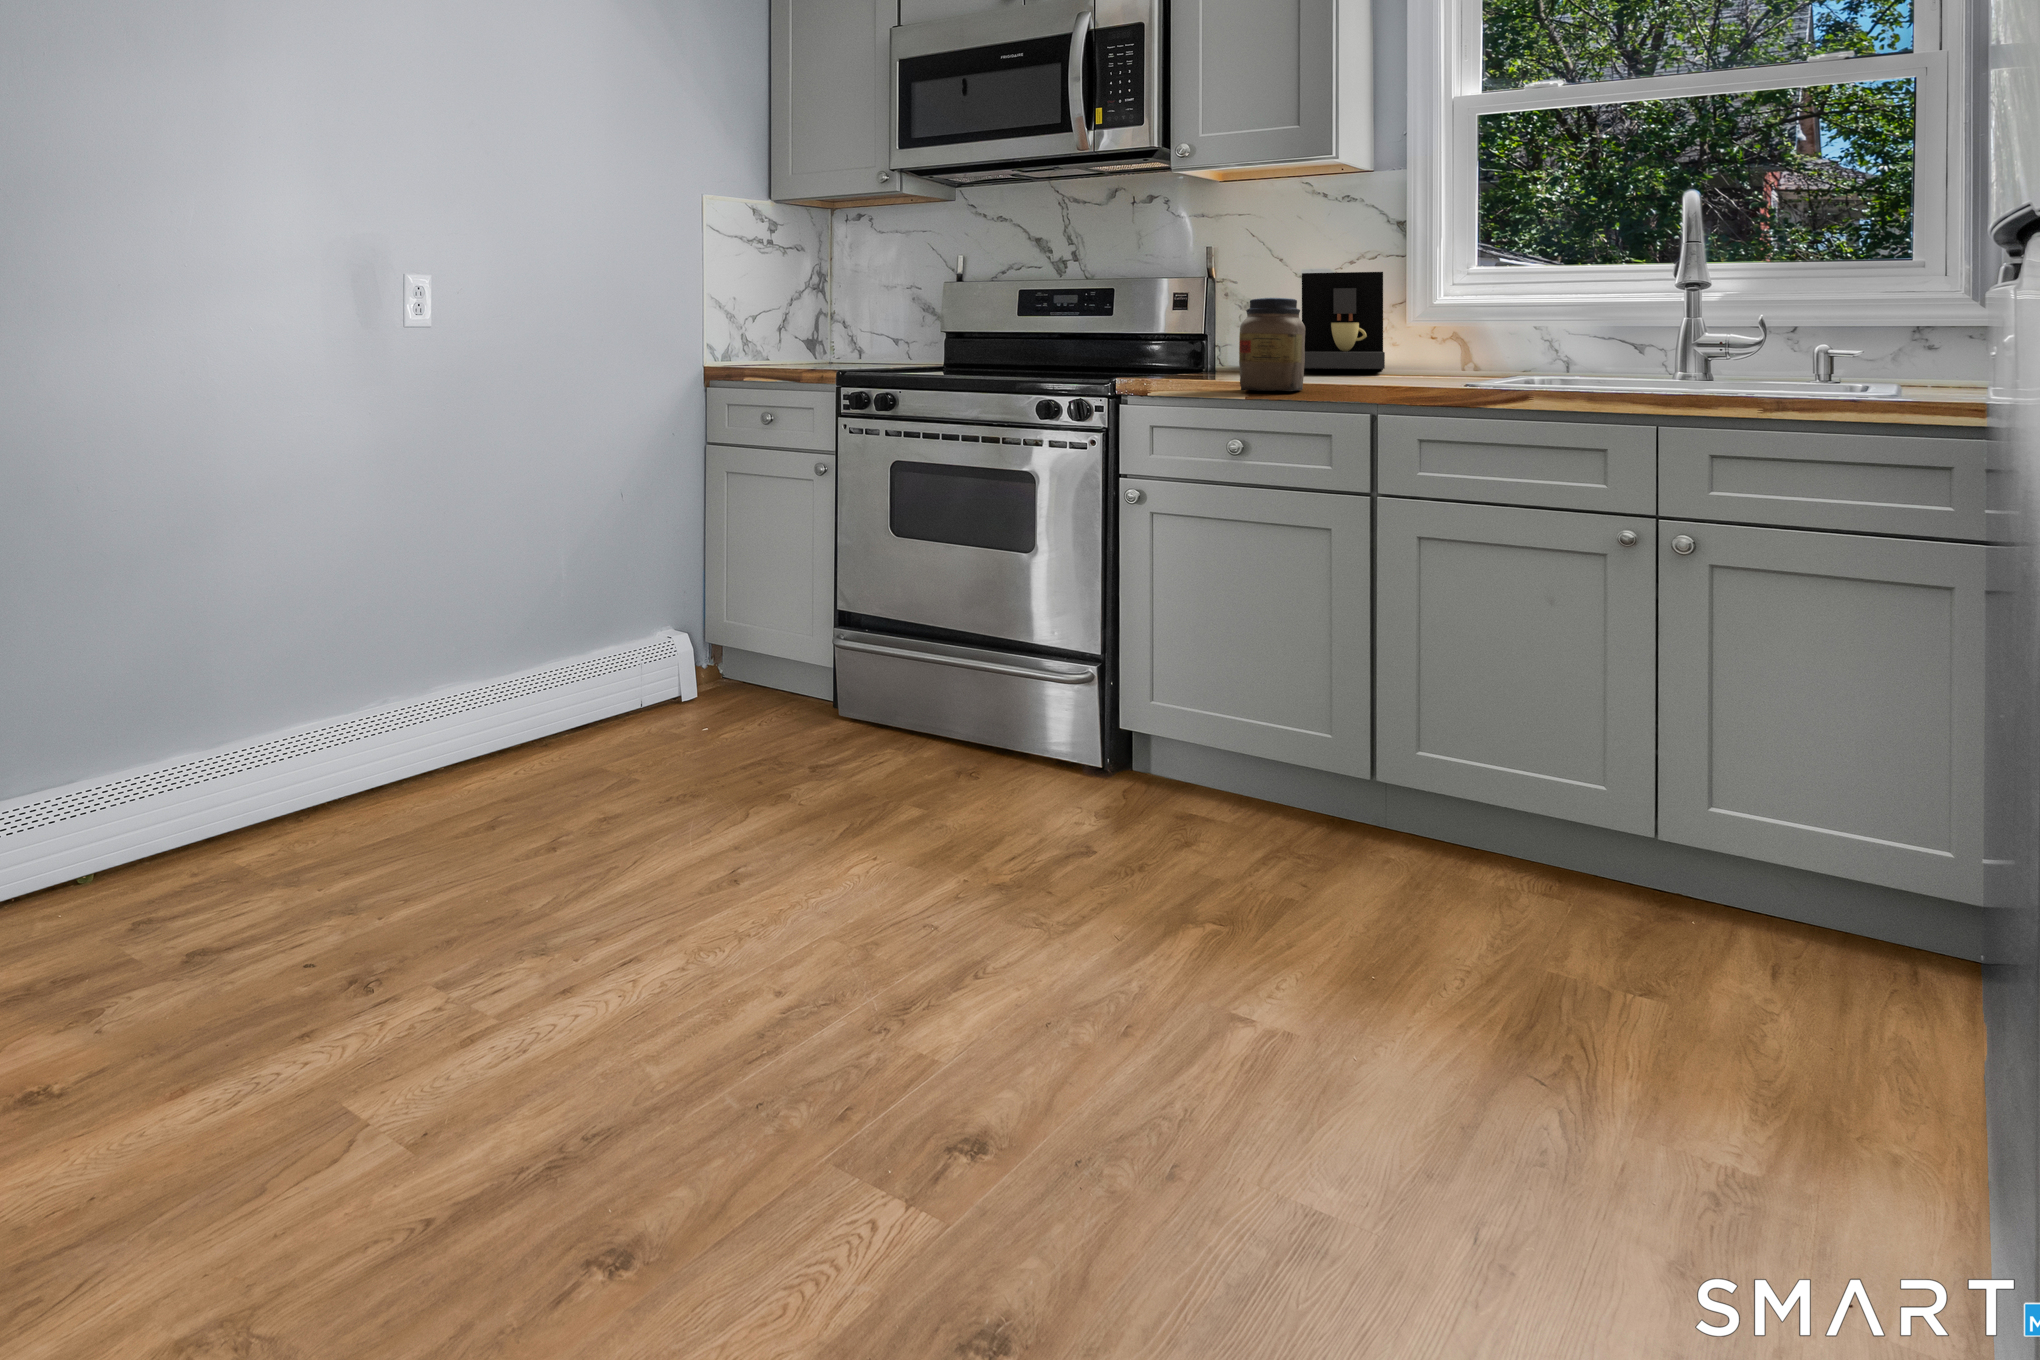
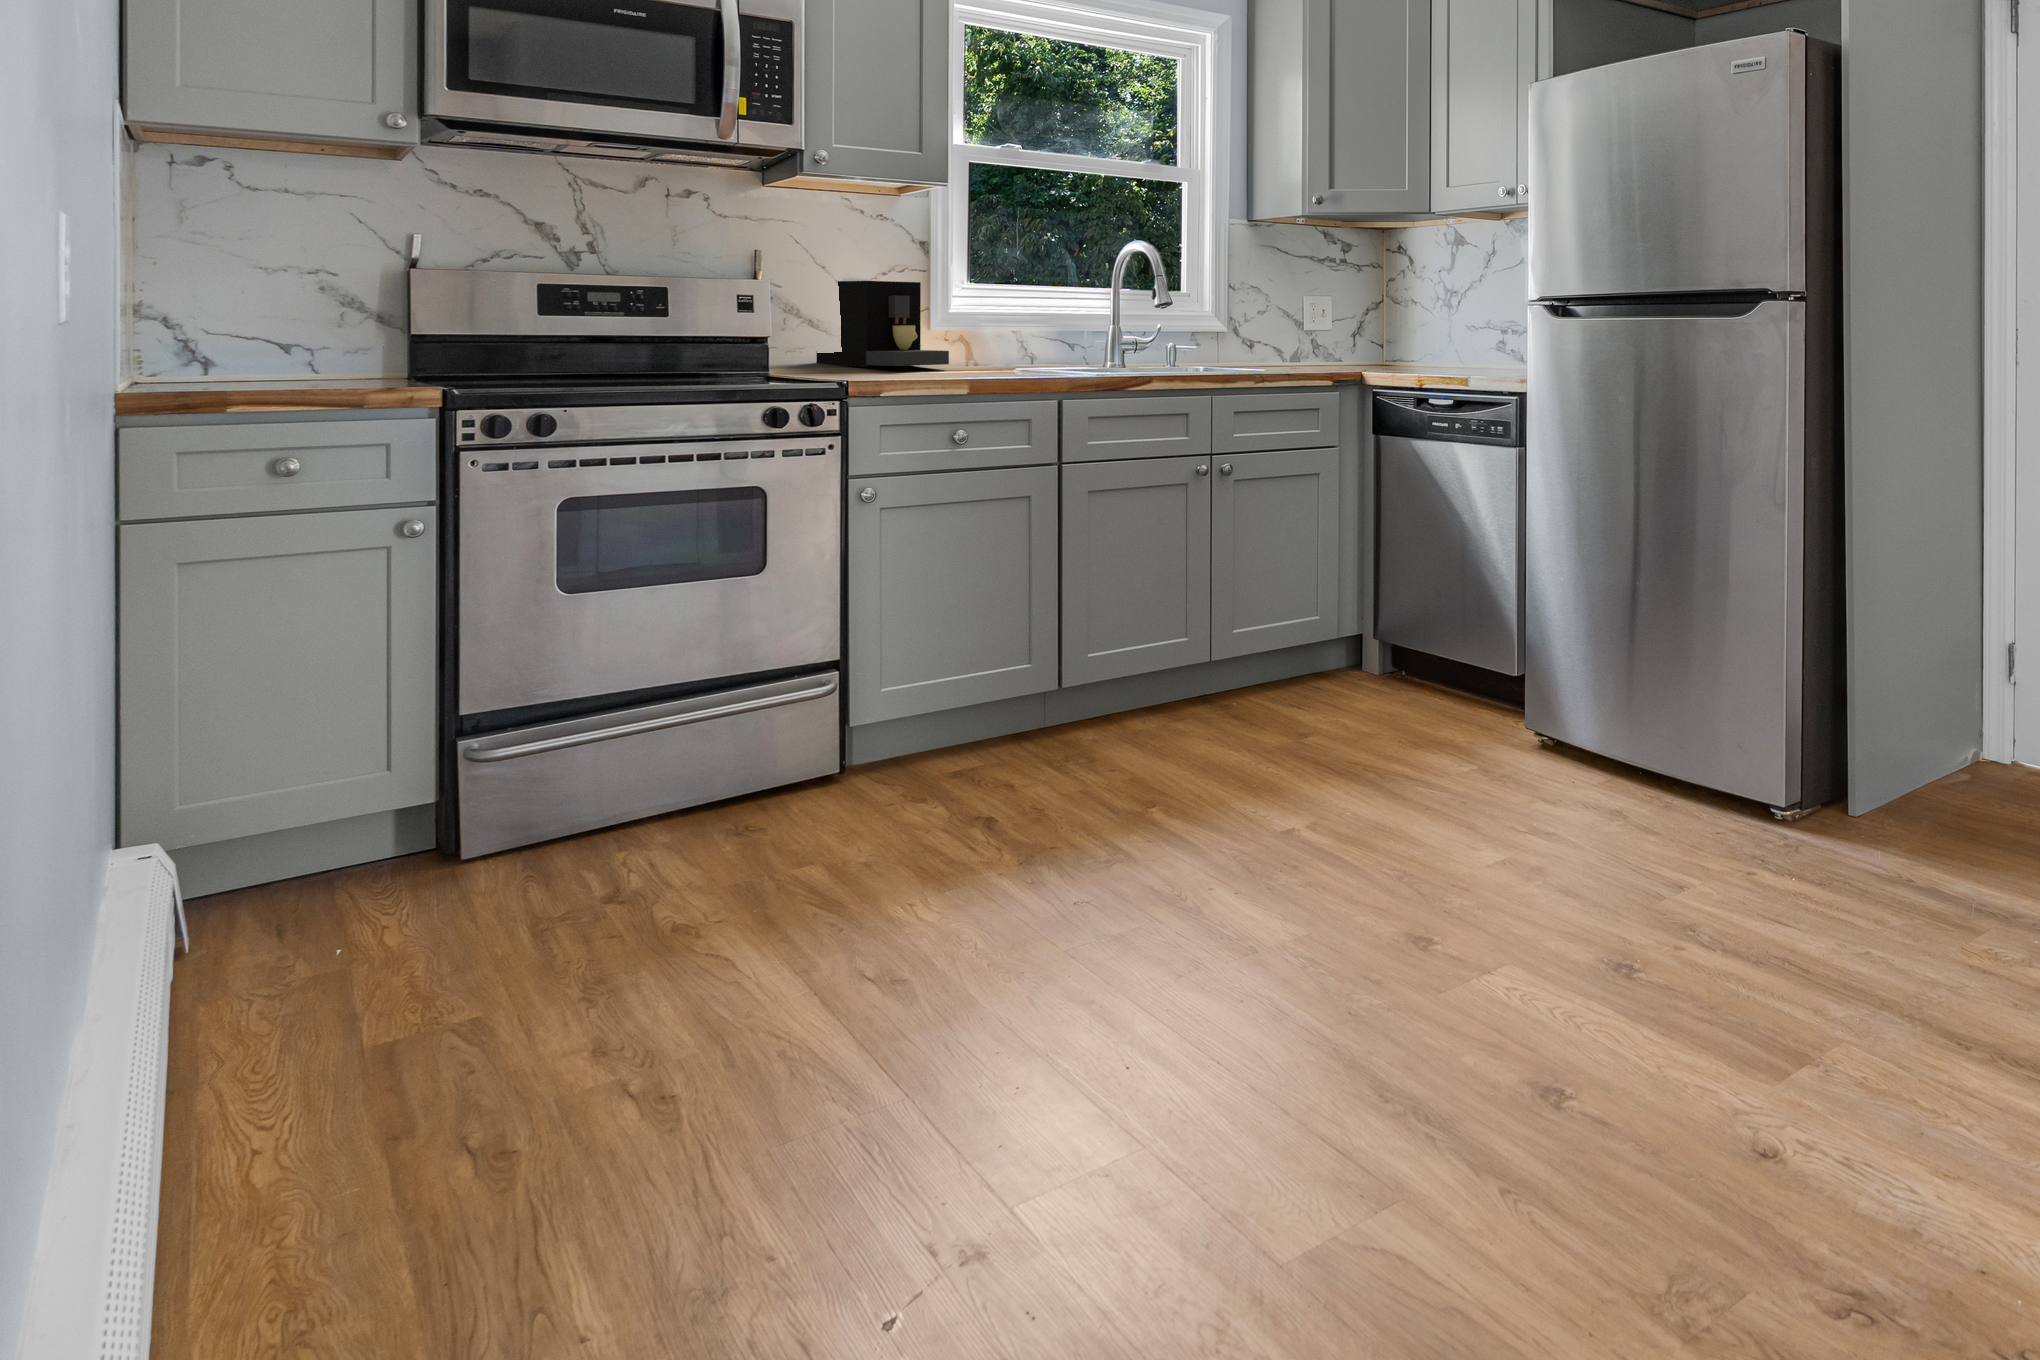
jar: present [1239,298,1305,391] -> none [962,307,1022,387]

